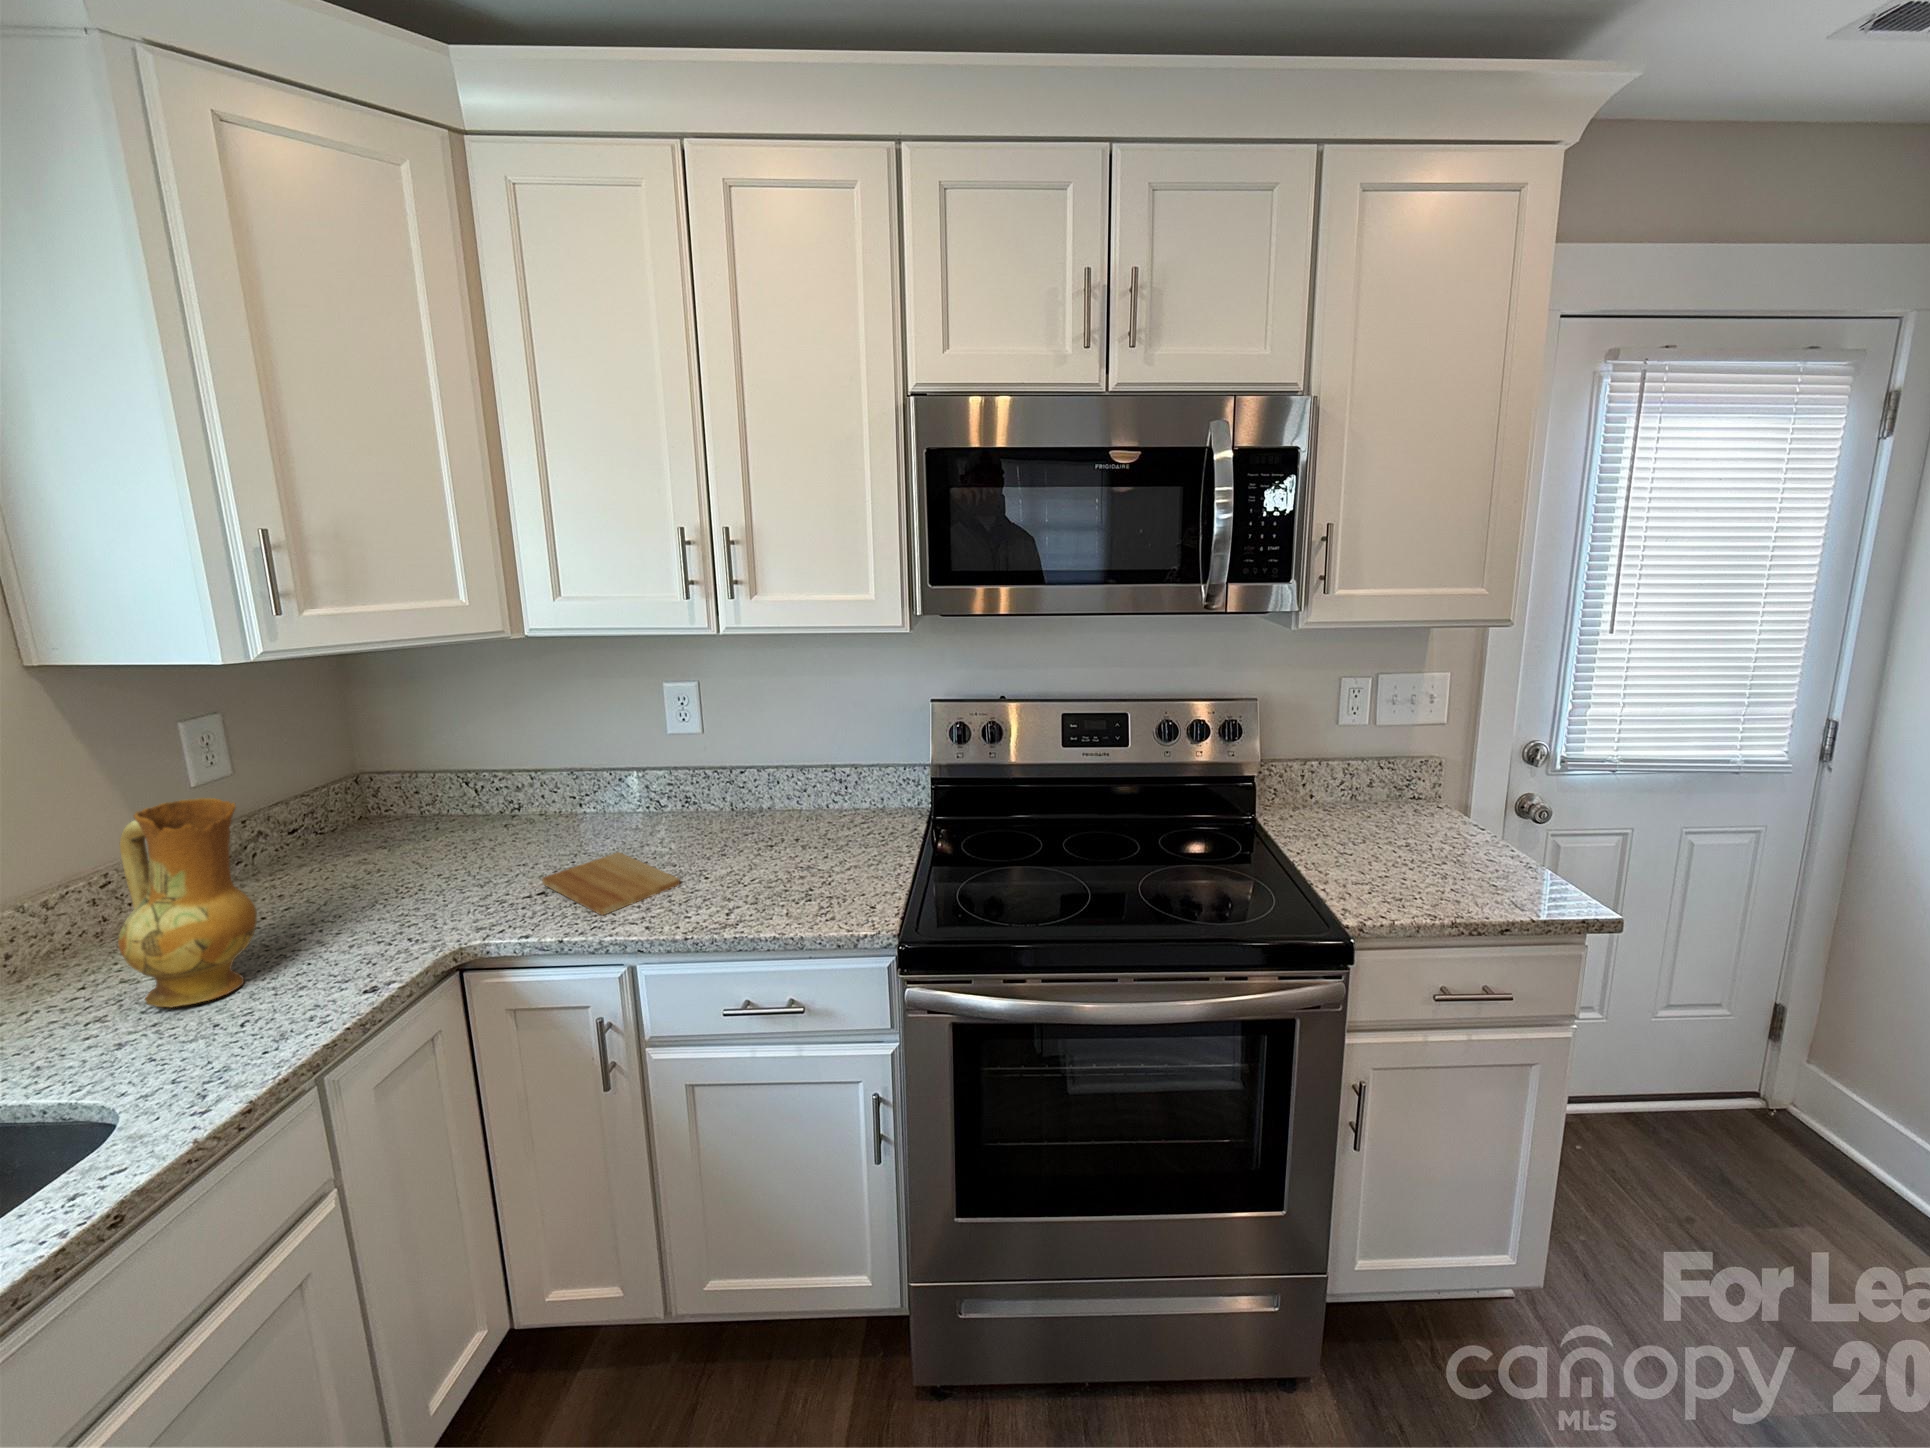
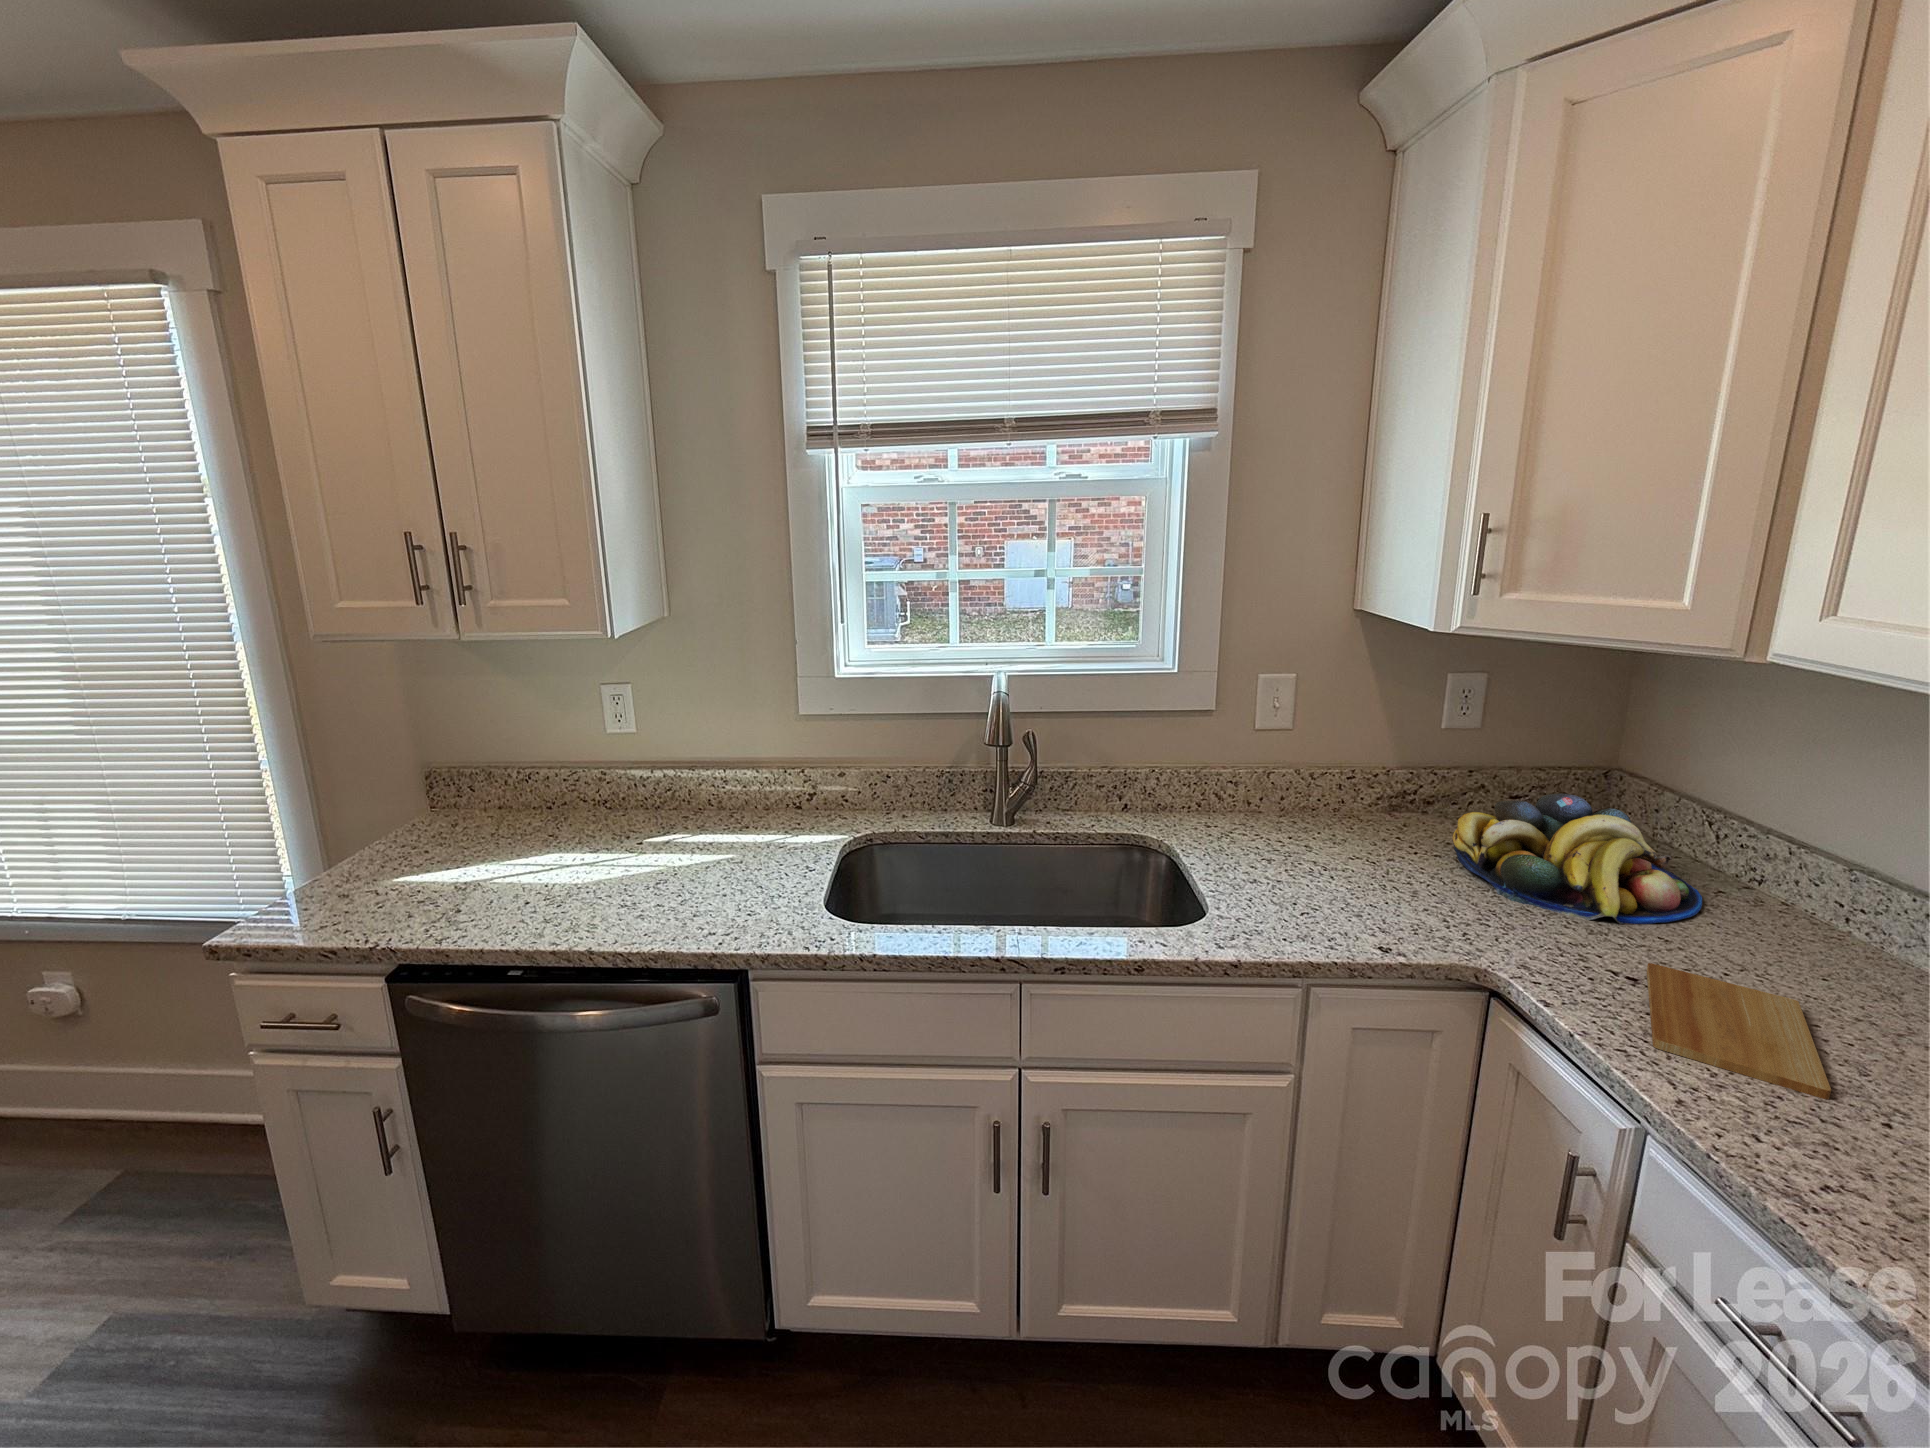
fruit bowl: none [293,794,515,903] -> present [1452,793,1702,924]
ceramic jug: present [118,798,257,1008] -> none [1281,728,1375,889]

